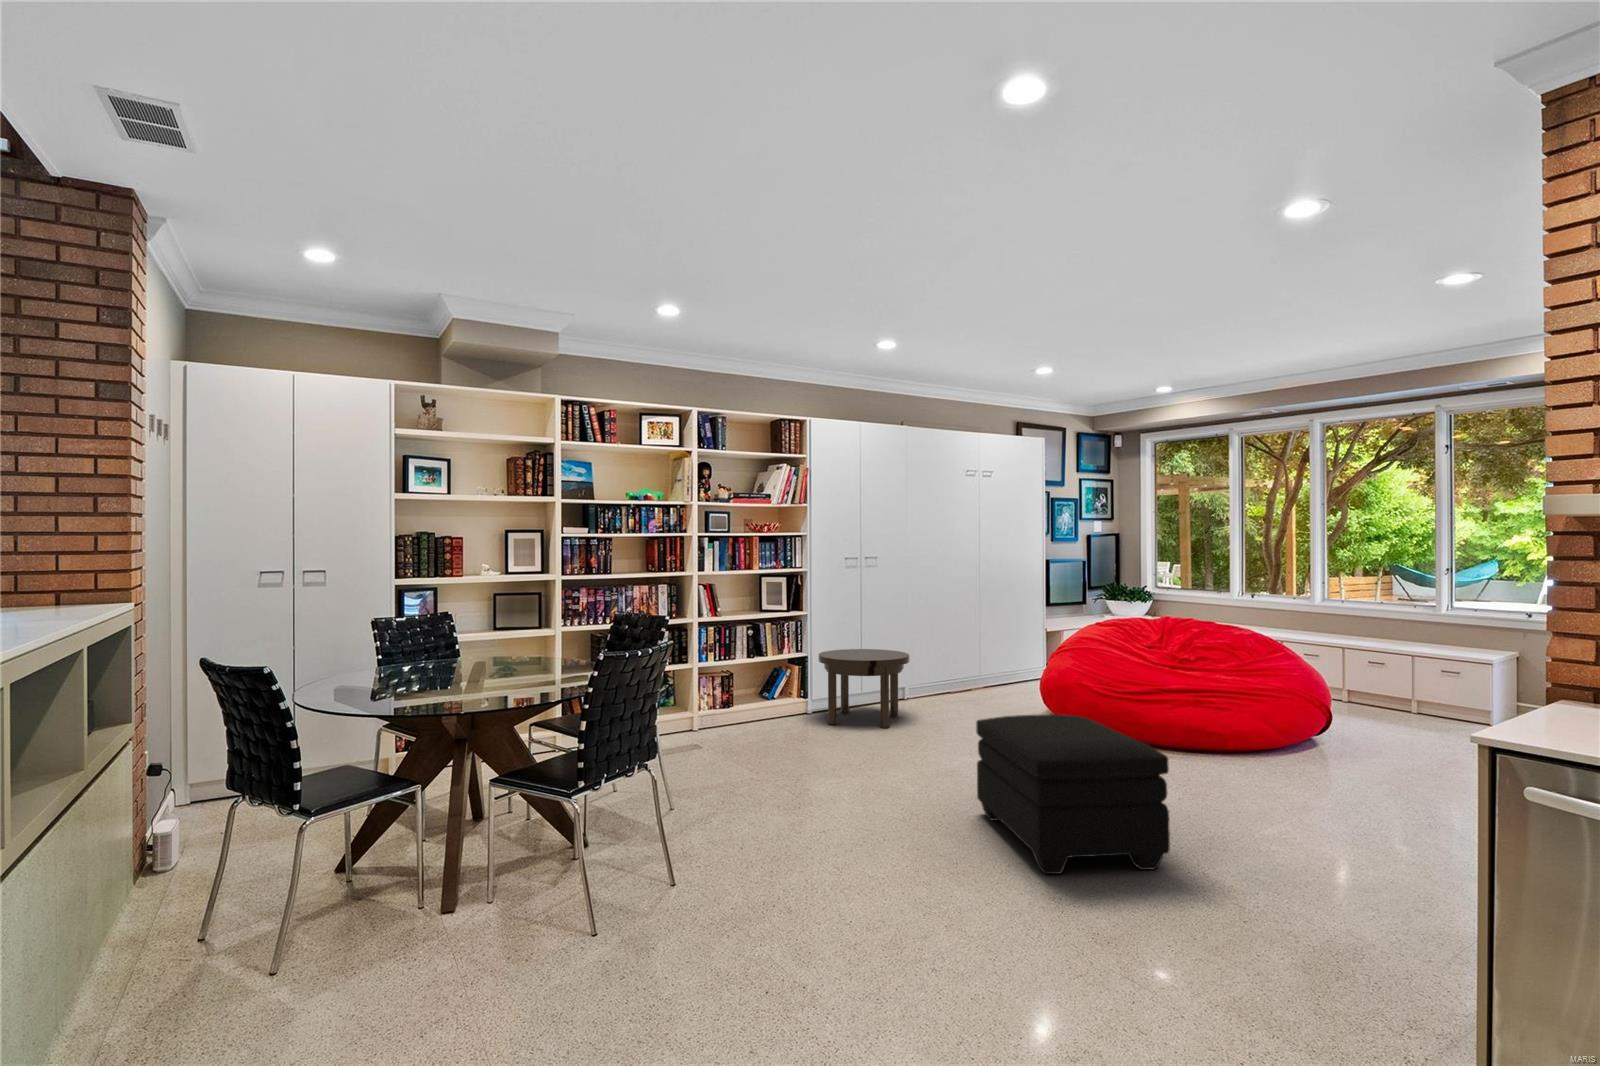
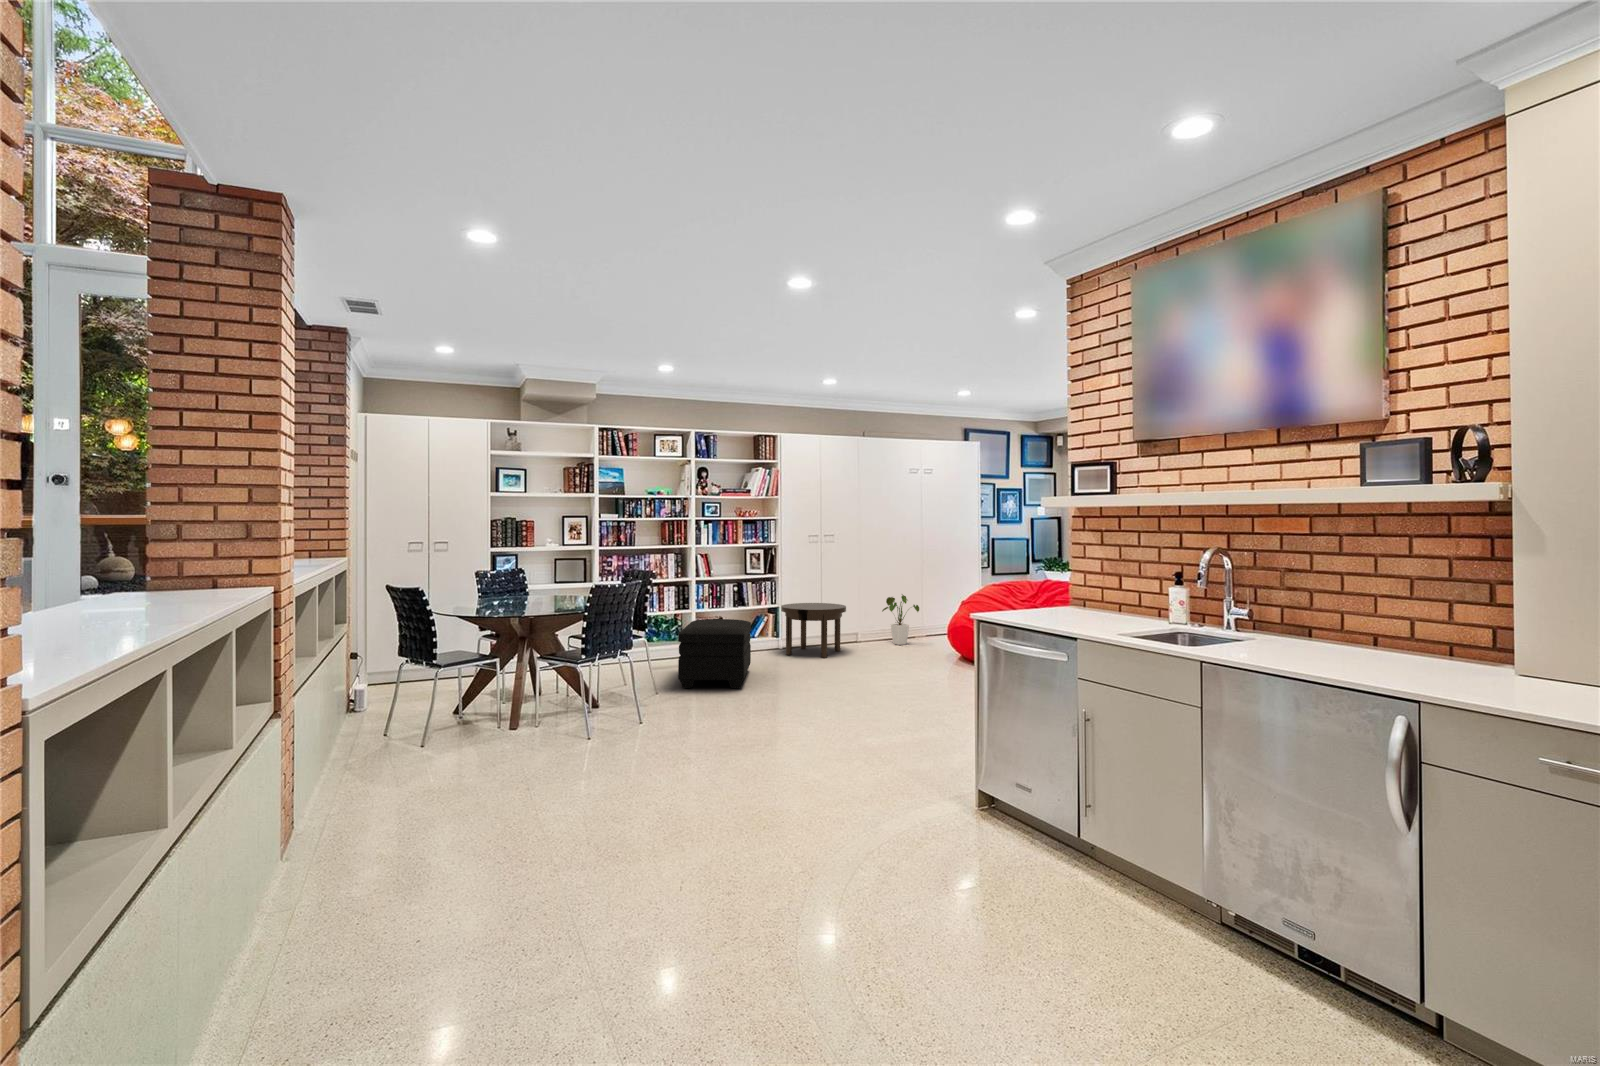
house plant: none [941,633,995,703] -> present [882,594,919,645]
ottoman: present [976,715,1170,874] -> present [678,619,751,688]

